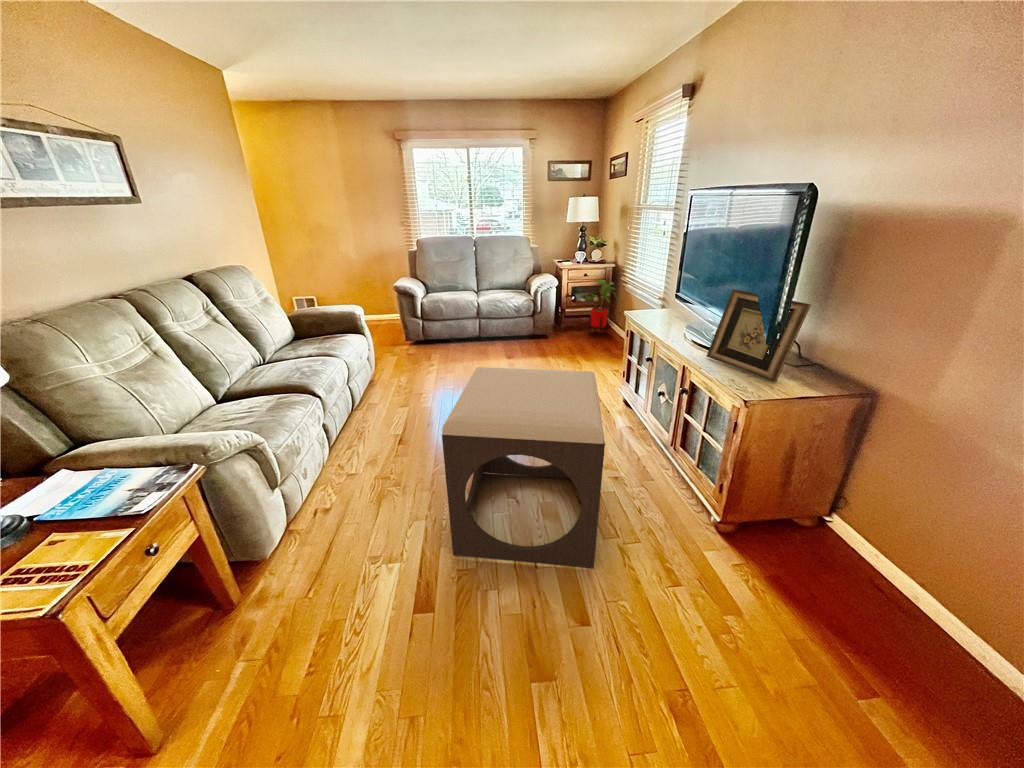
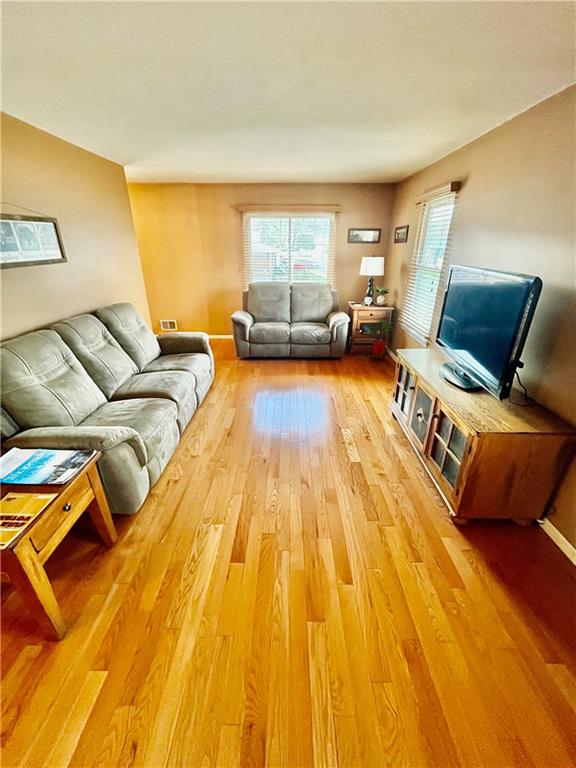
picture frame: present [707,289,811,383] -> none [454,344,535,418]
footstool: present [442,367,605,568] -> none [257,390,371,542]

